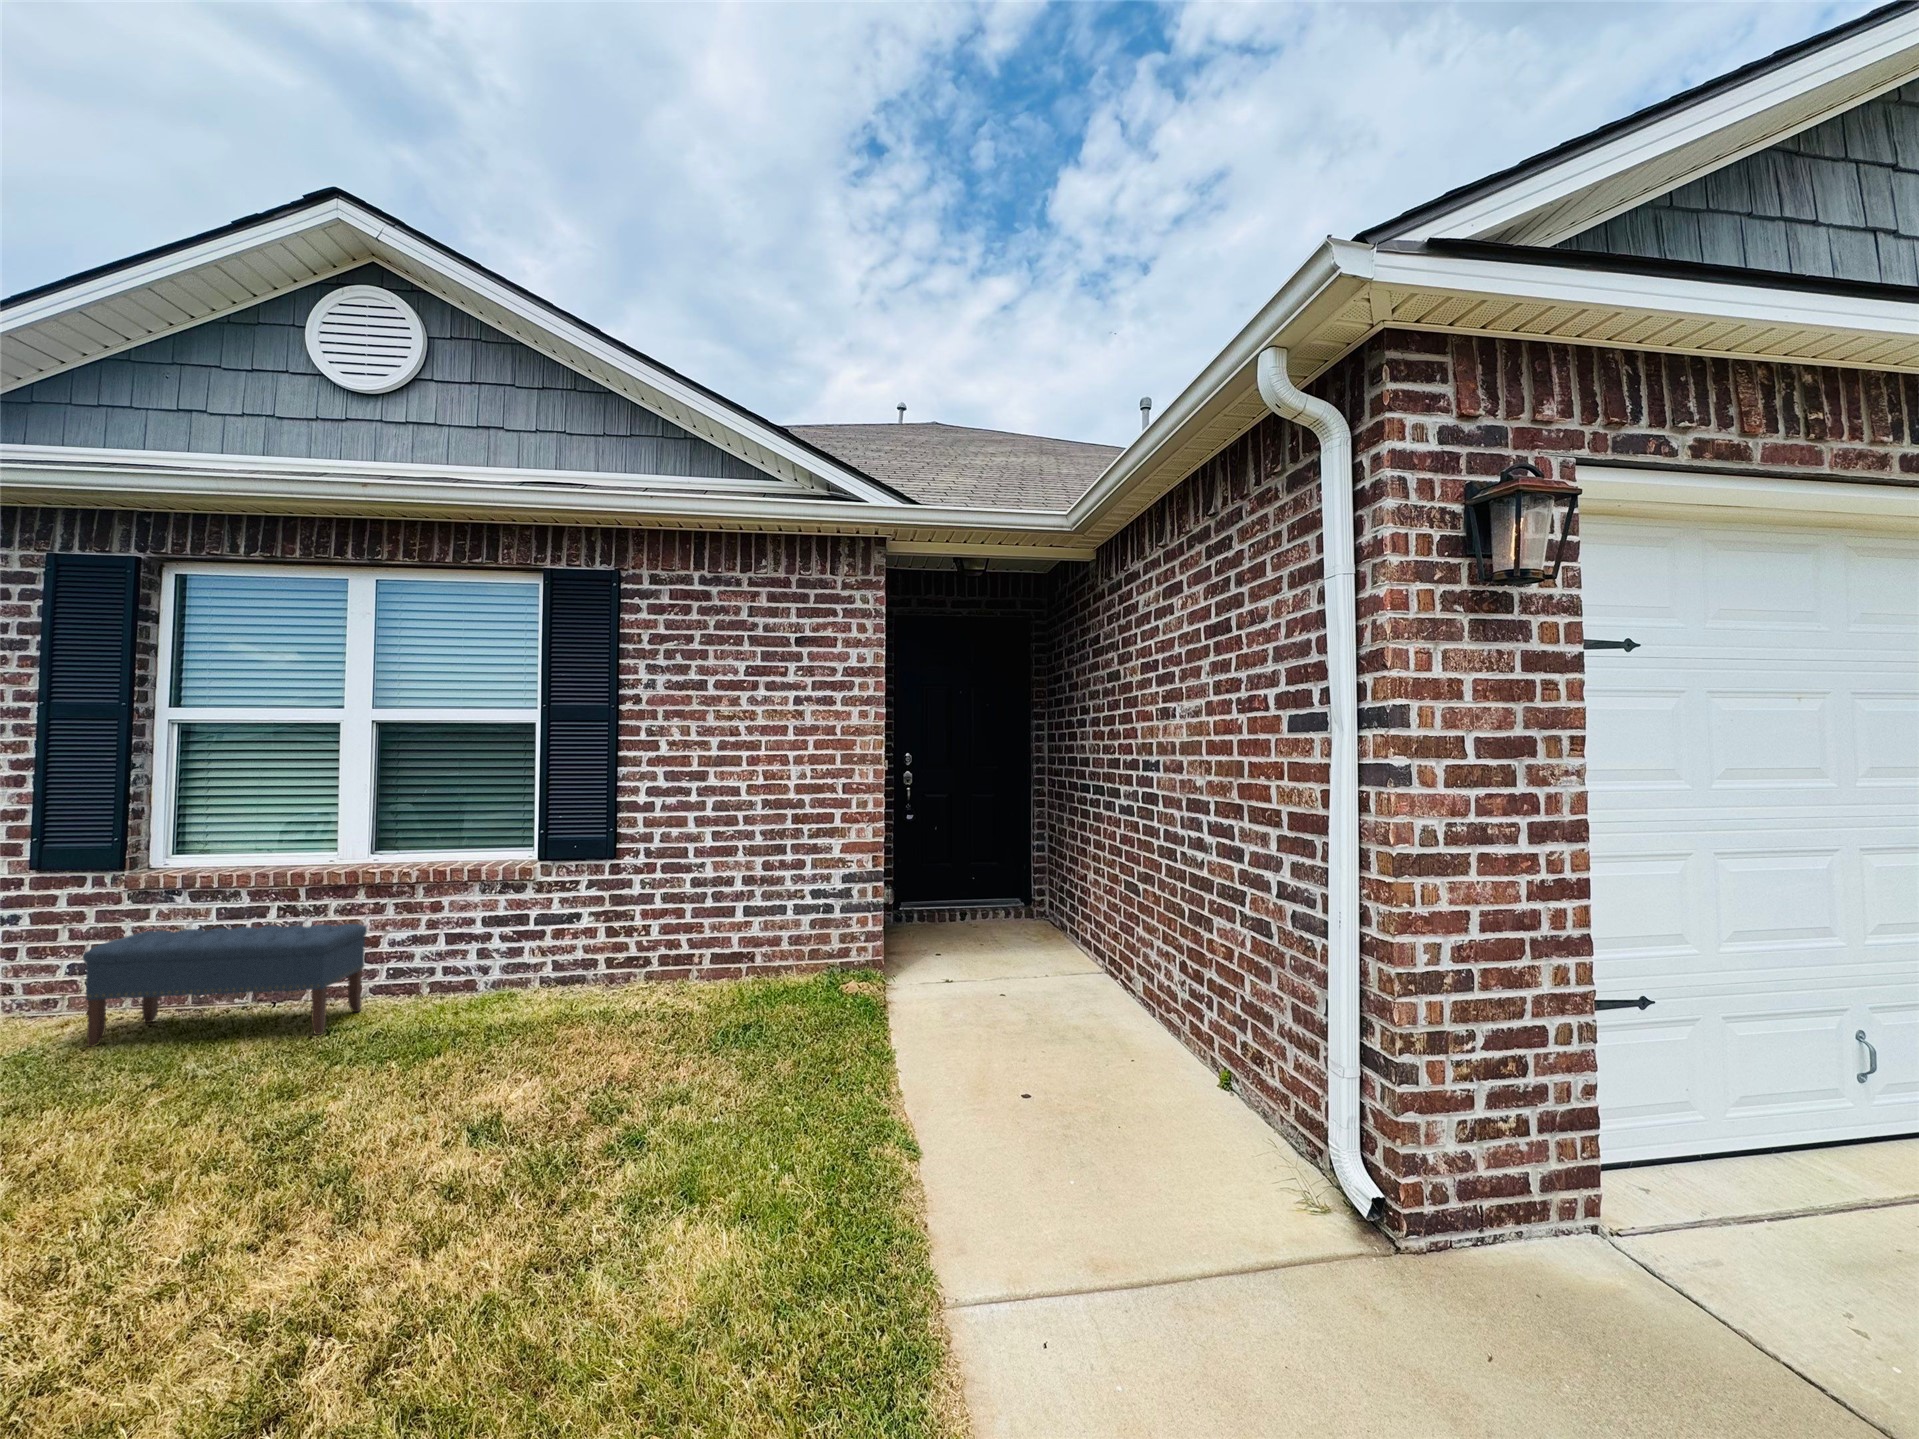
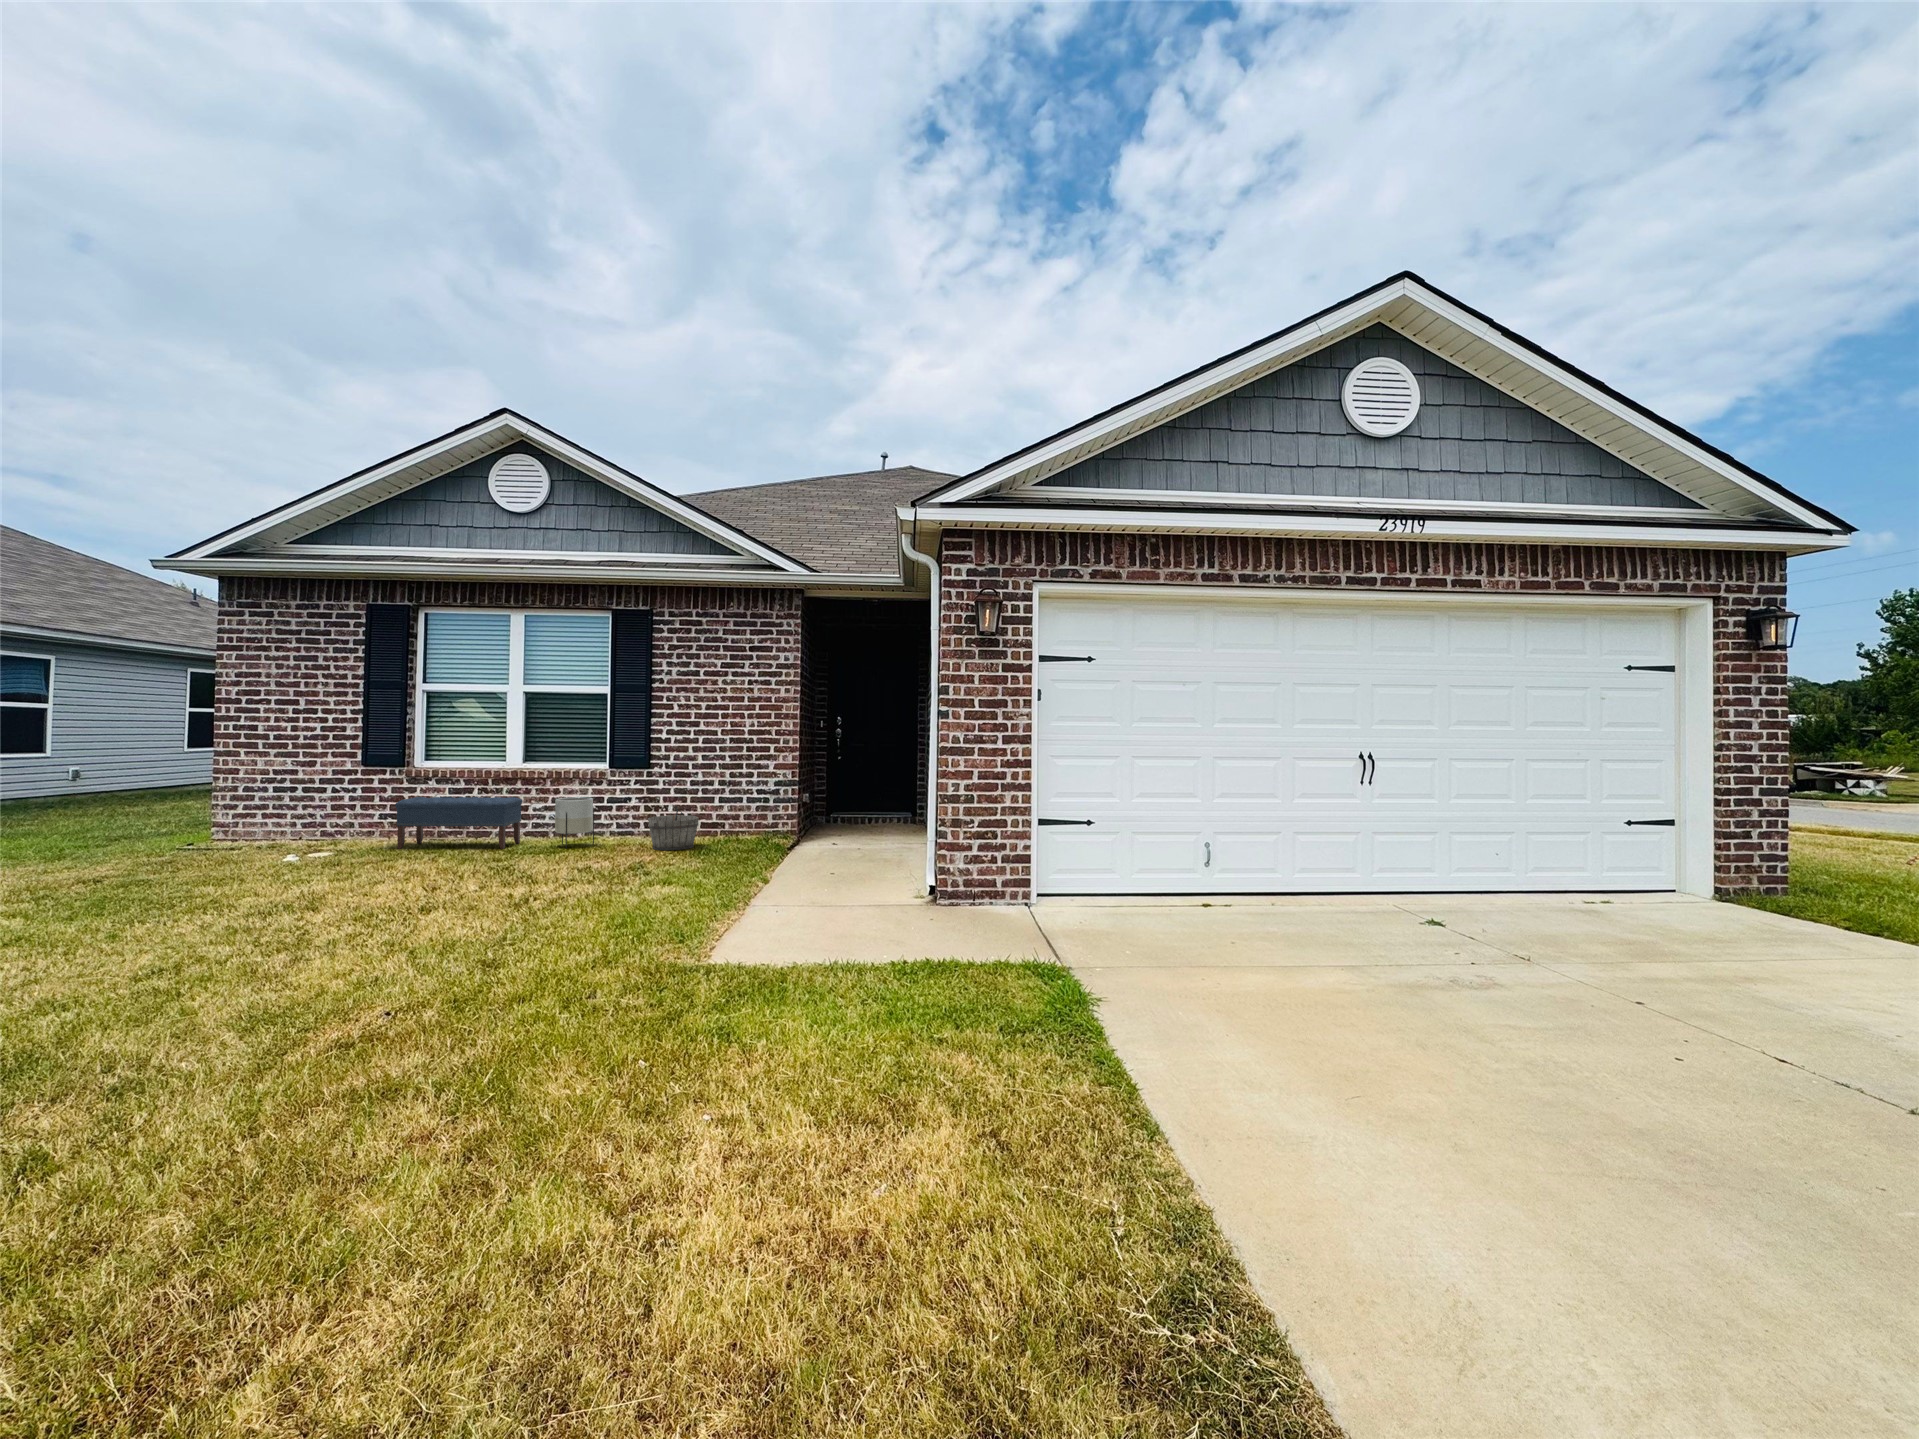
planter: none [431,917,510,1026] -> present [555,797,594,848]
wooden bucket: none [616,931,712,1021] -> present [648,807,699,850]

